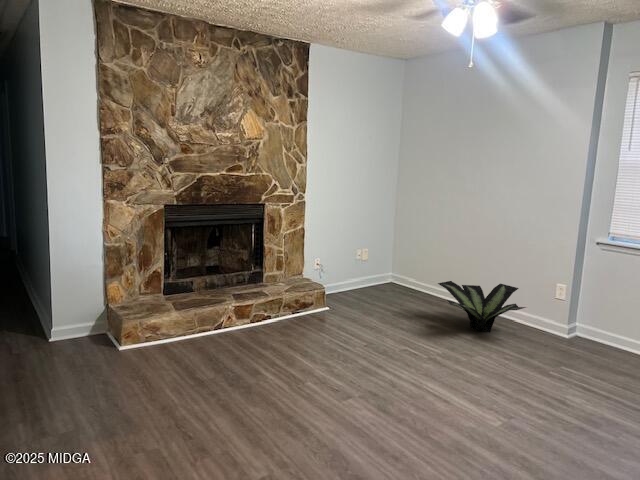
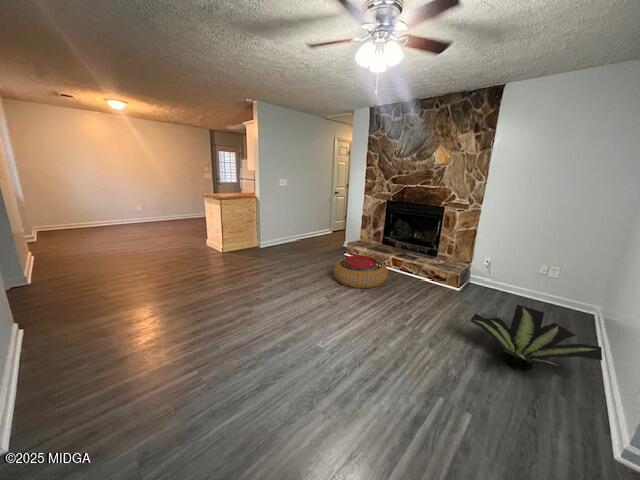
pouf: none [207,312,315,378] -> present [333,255,388,288]

